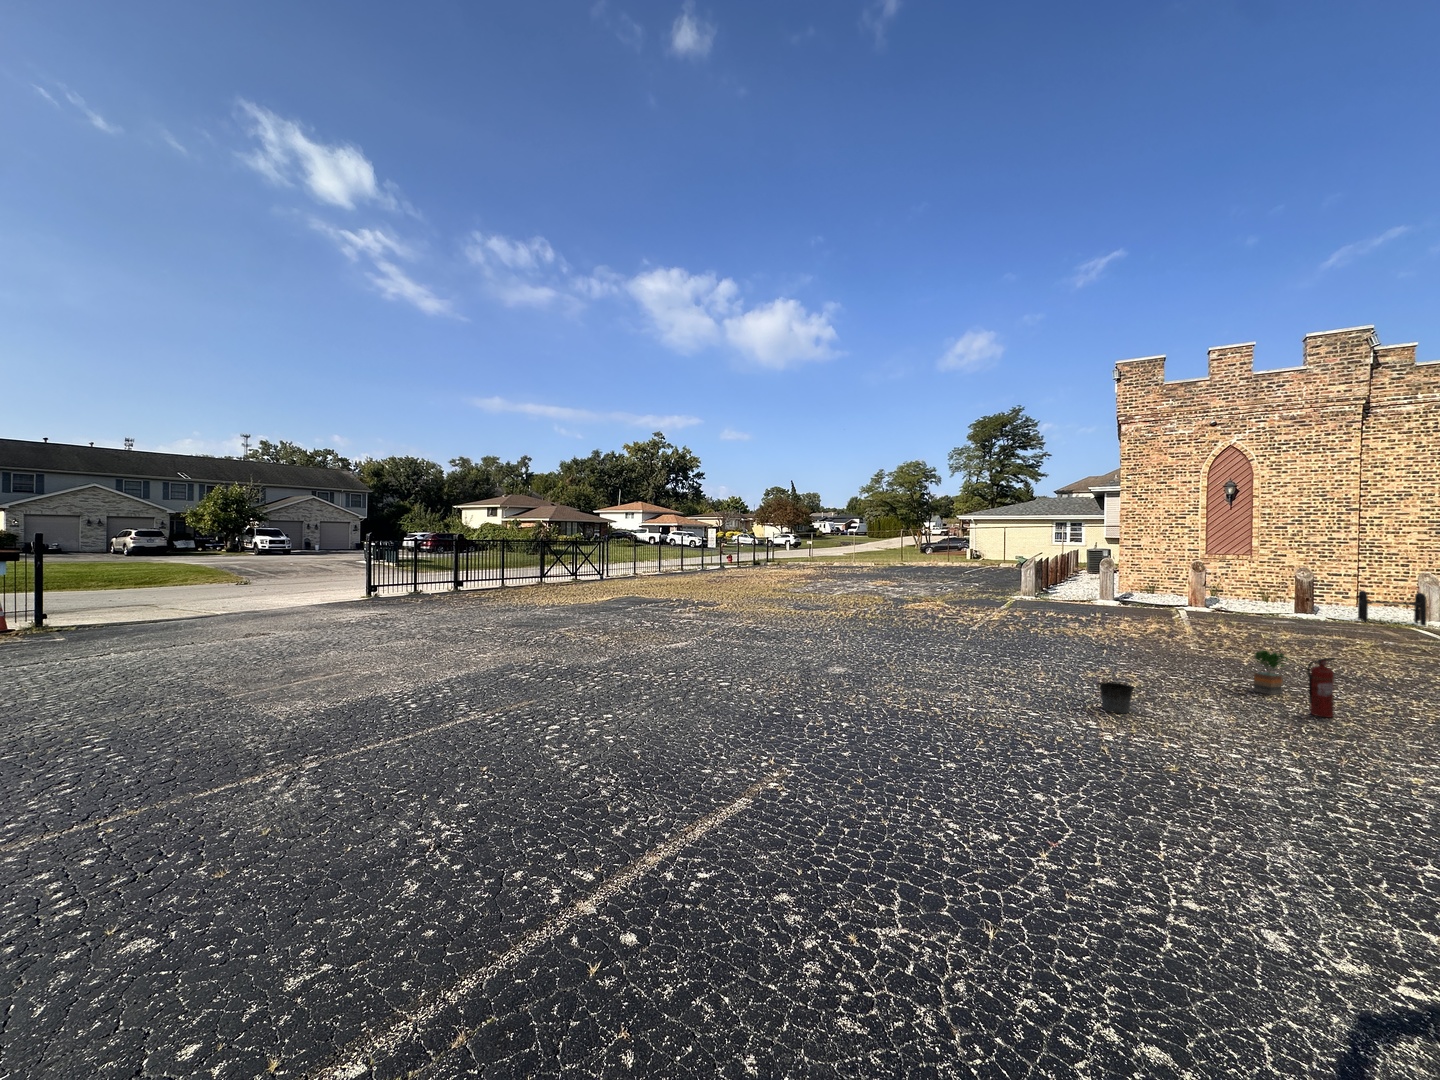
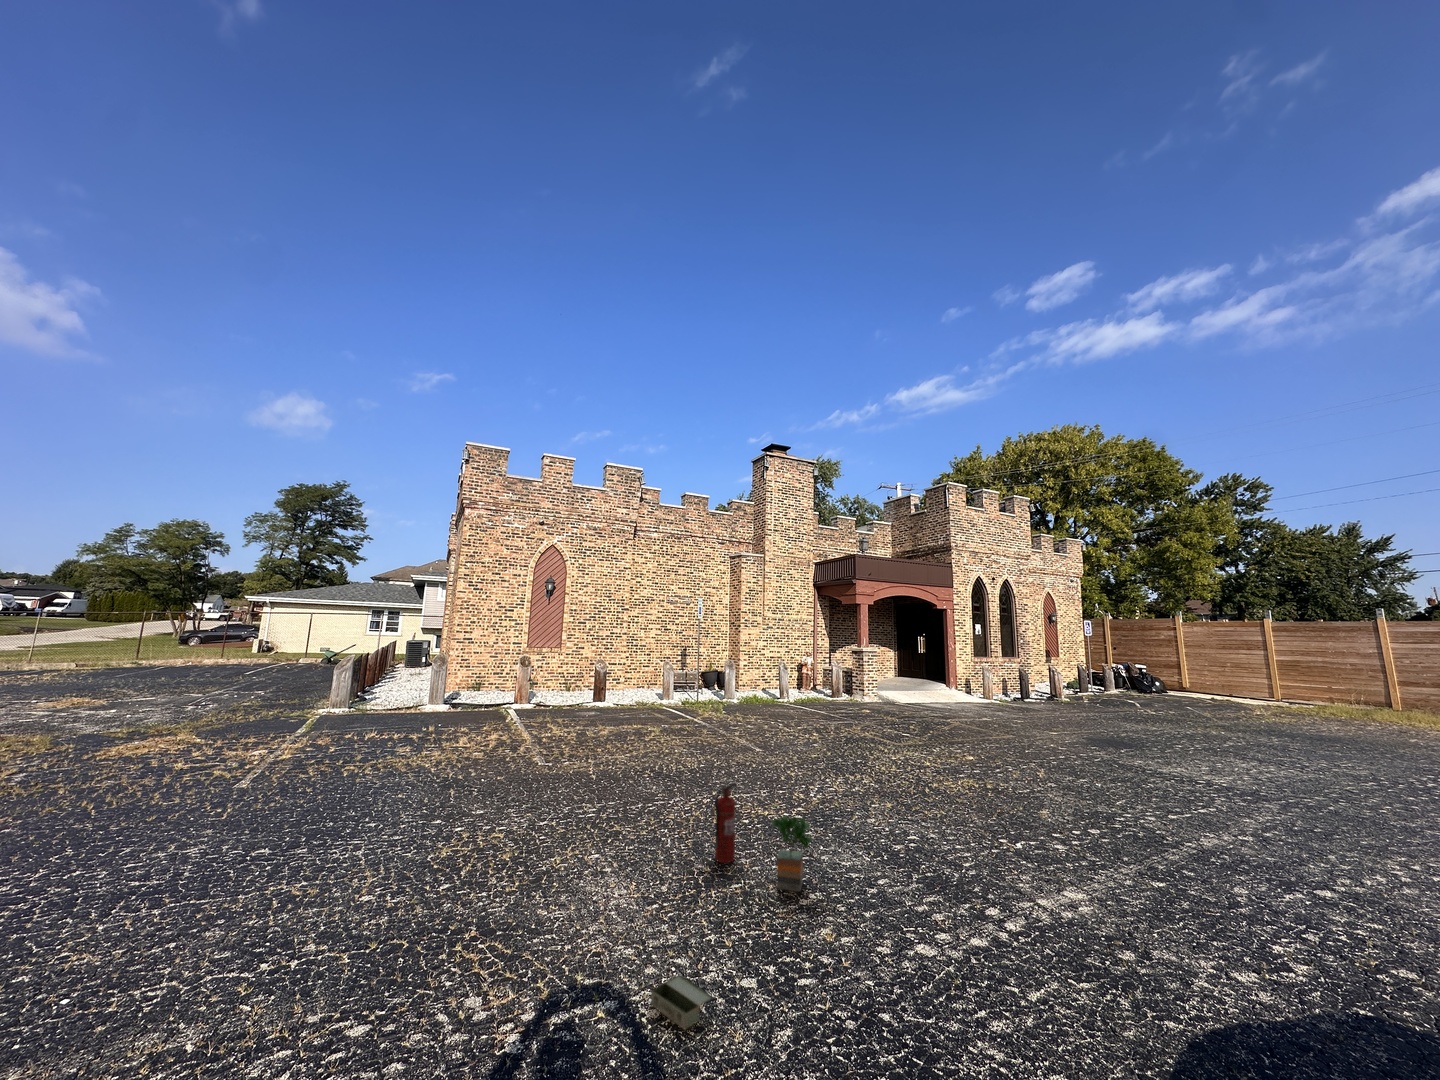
bench: present [1358,590,1426,626] -> none [634,678,674,706]
potted tree: present [1254,650,1288,695] -> present [772,816,813,892]
bucket: present [1098,682,1135,713] -> none [497,907,561,982]
toolbox: none [1184,728,1223,745] -> present [651,975,712,1030]

